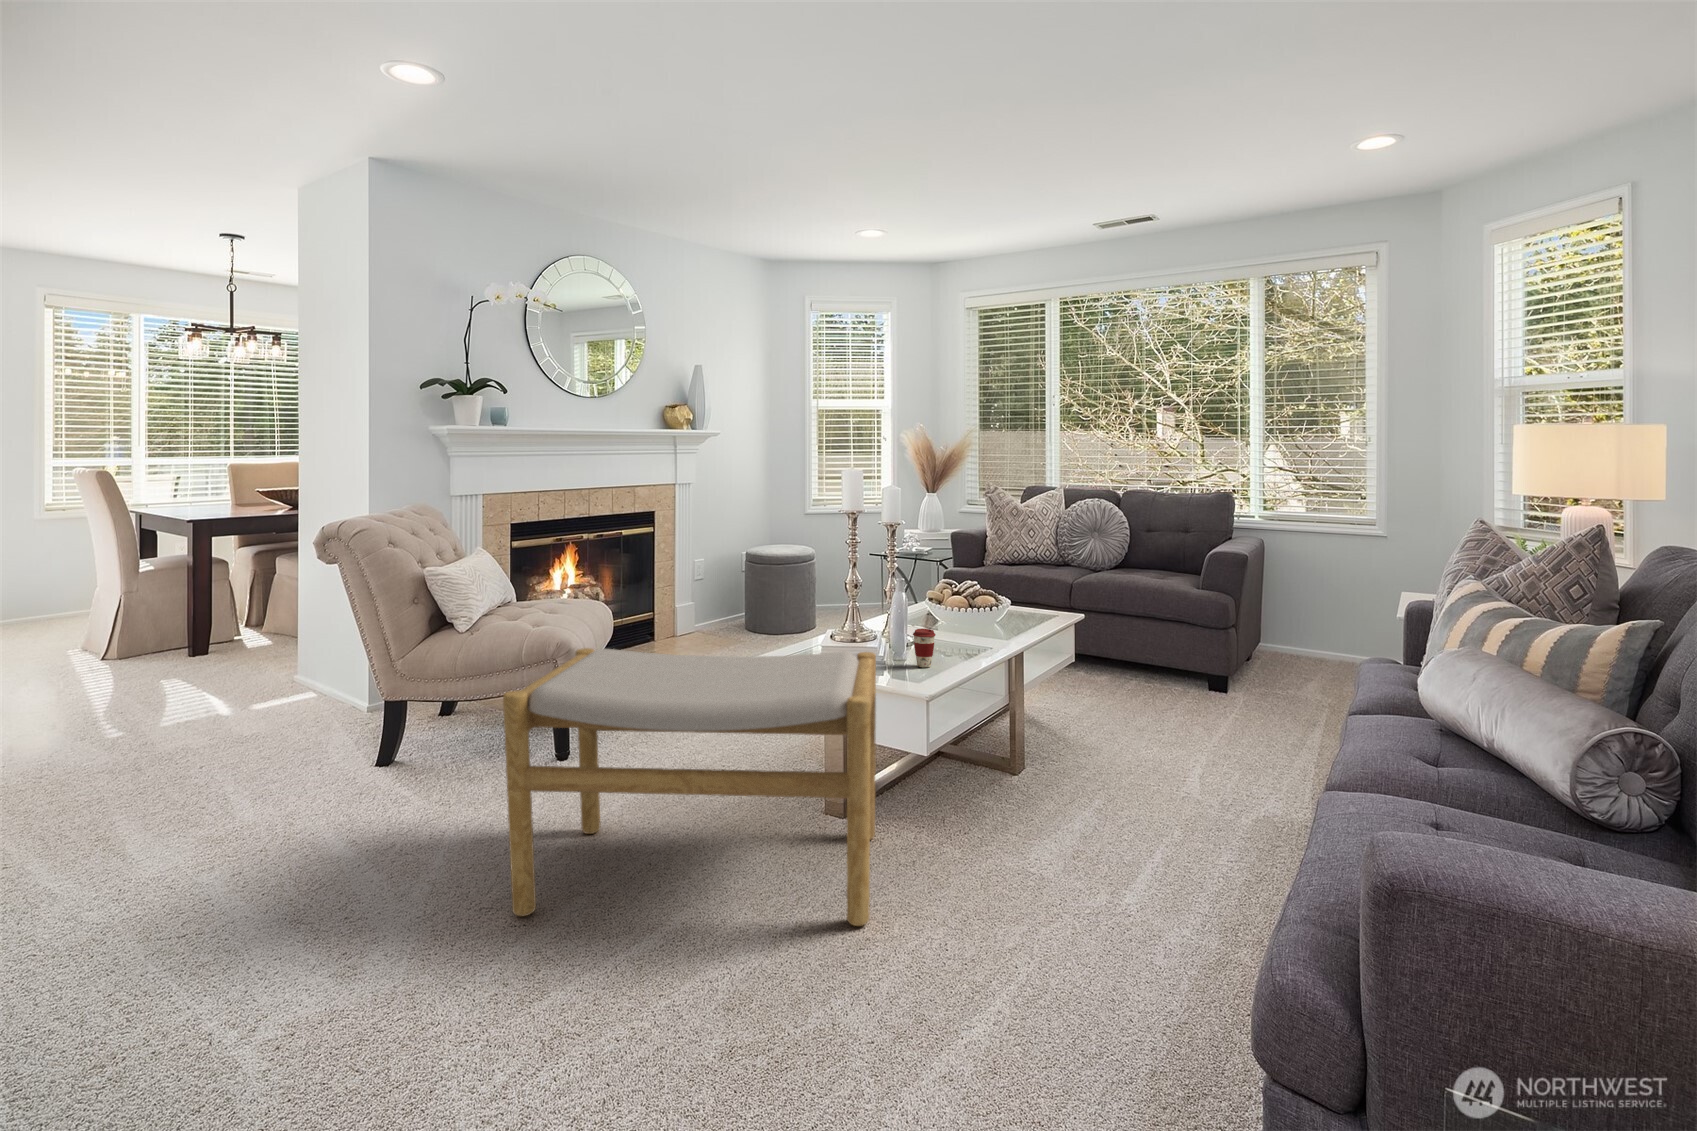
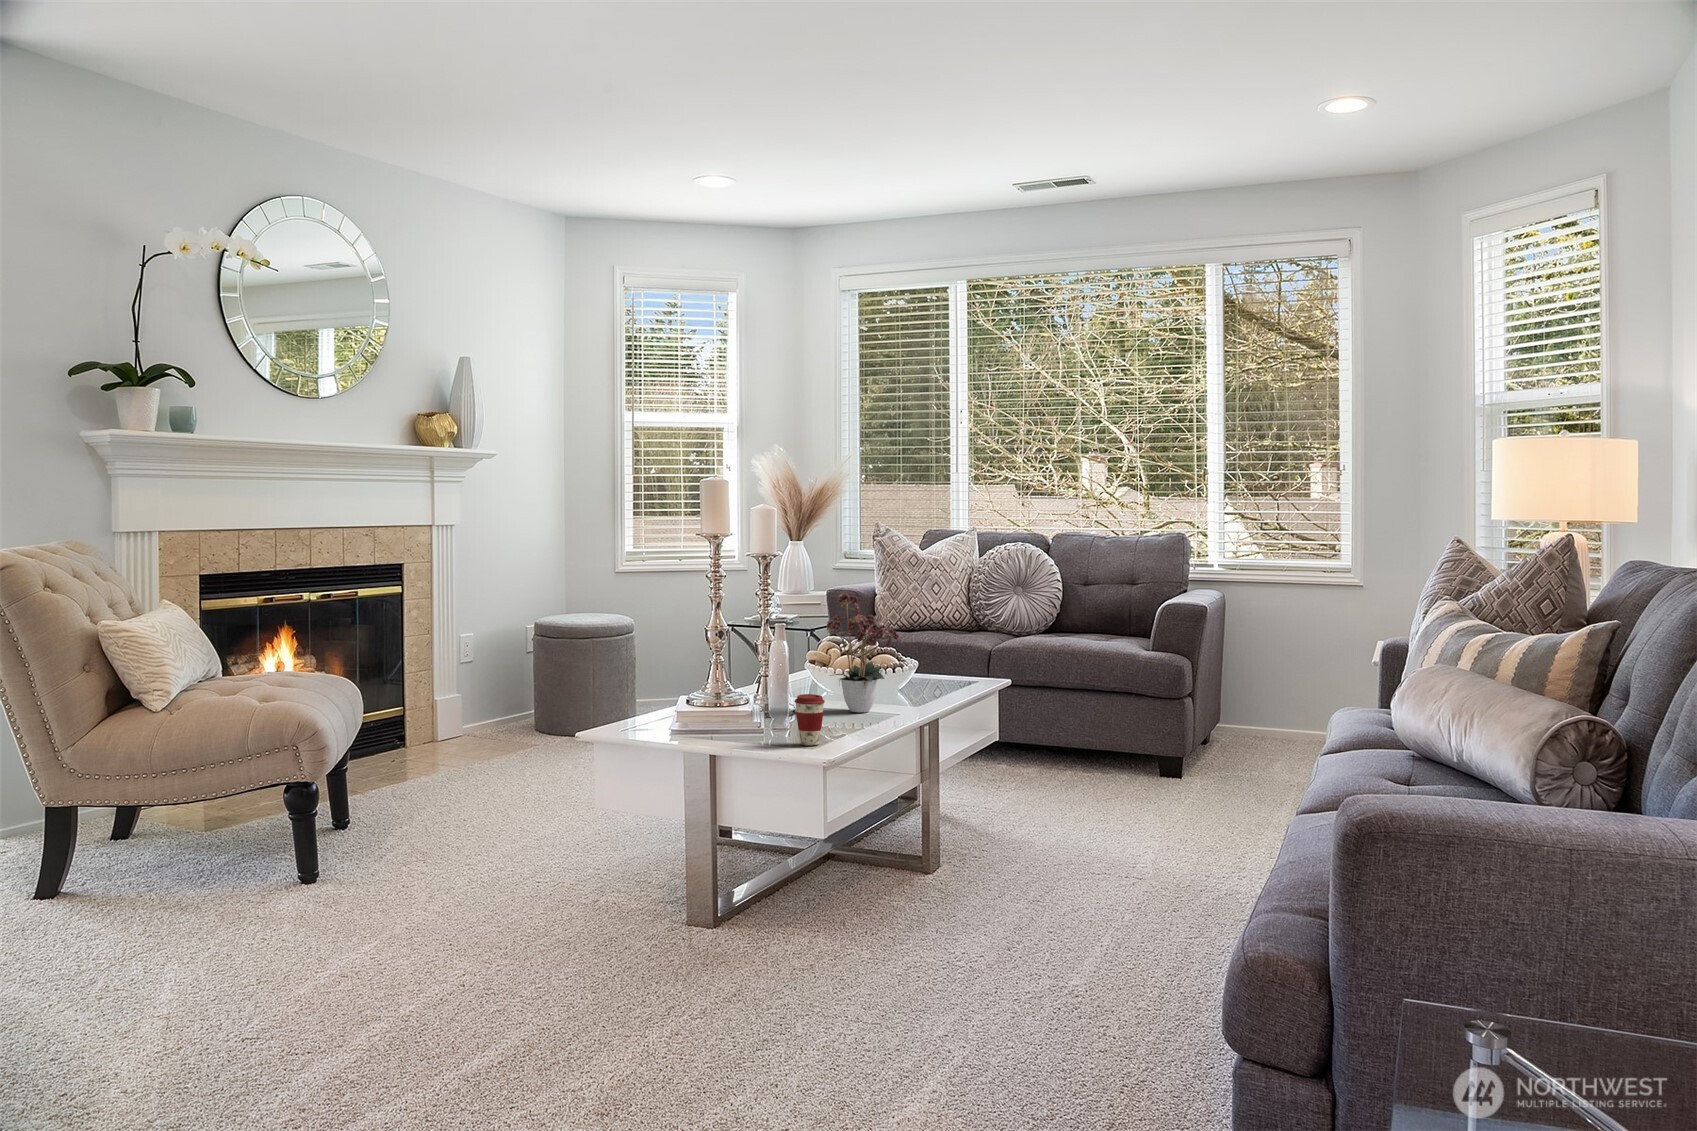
flower arrangement: none [938,544,1000,637] -> present [826,593,899,712]
footstool: present [503,648,876,926] -> none [248,720,755,1088]

